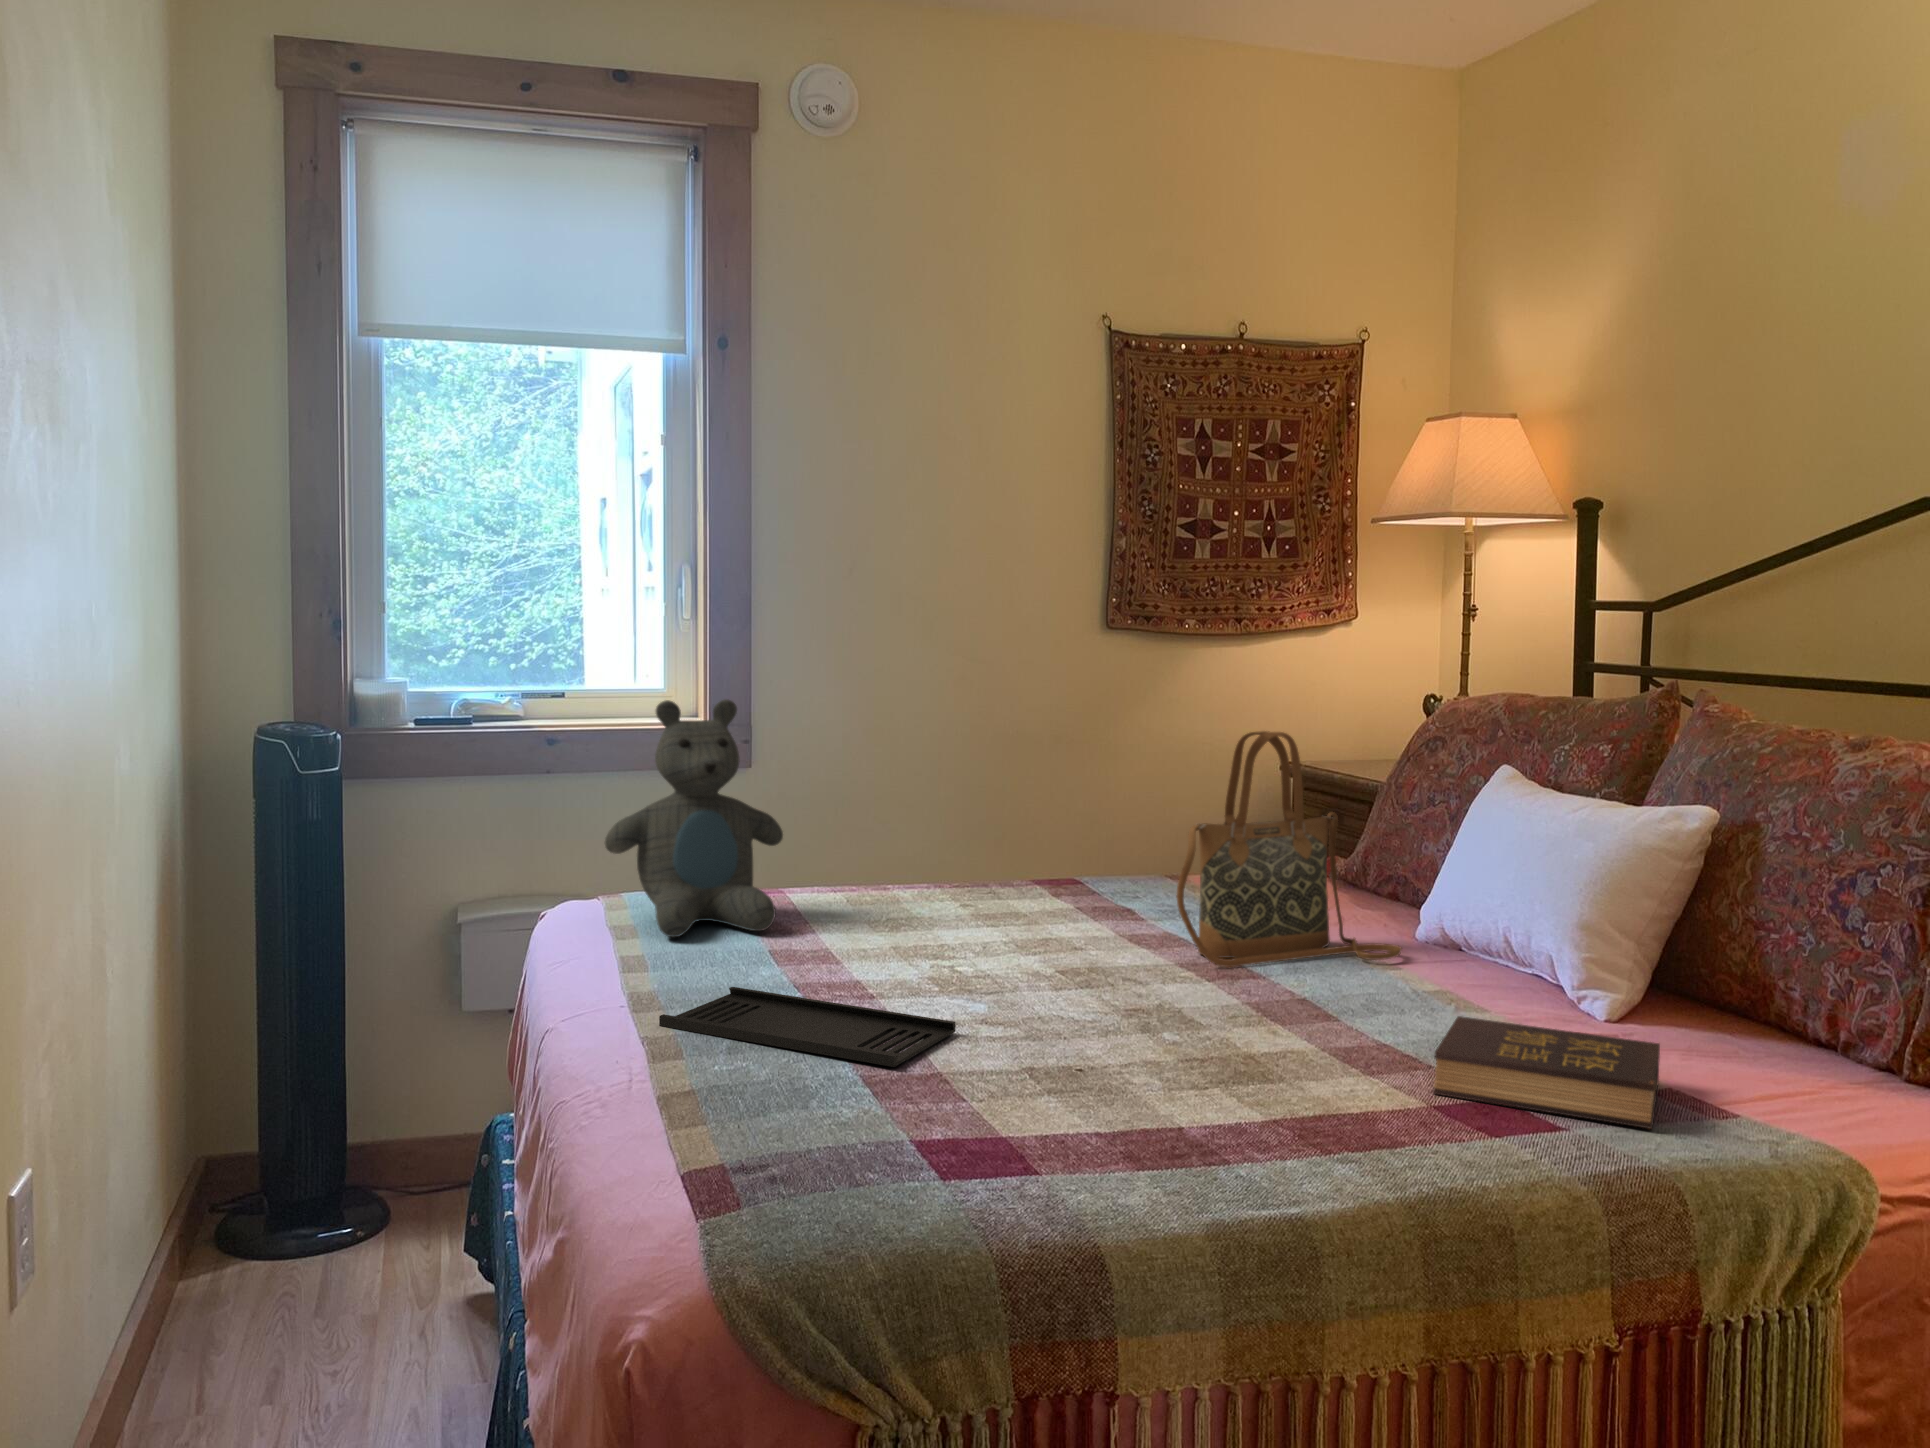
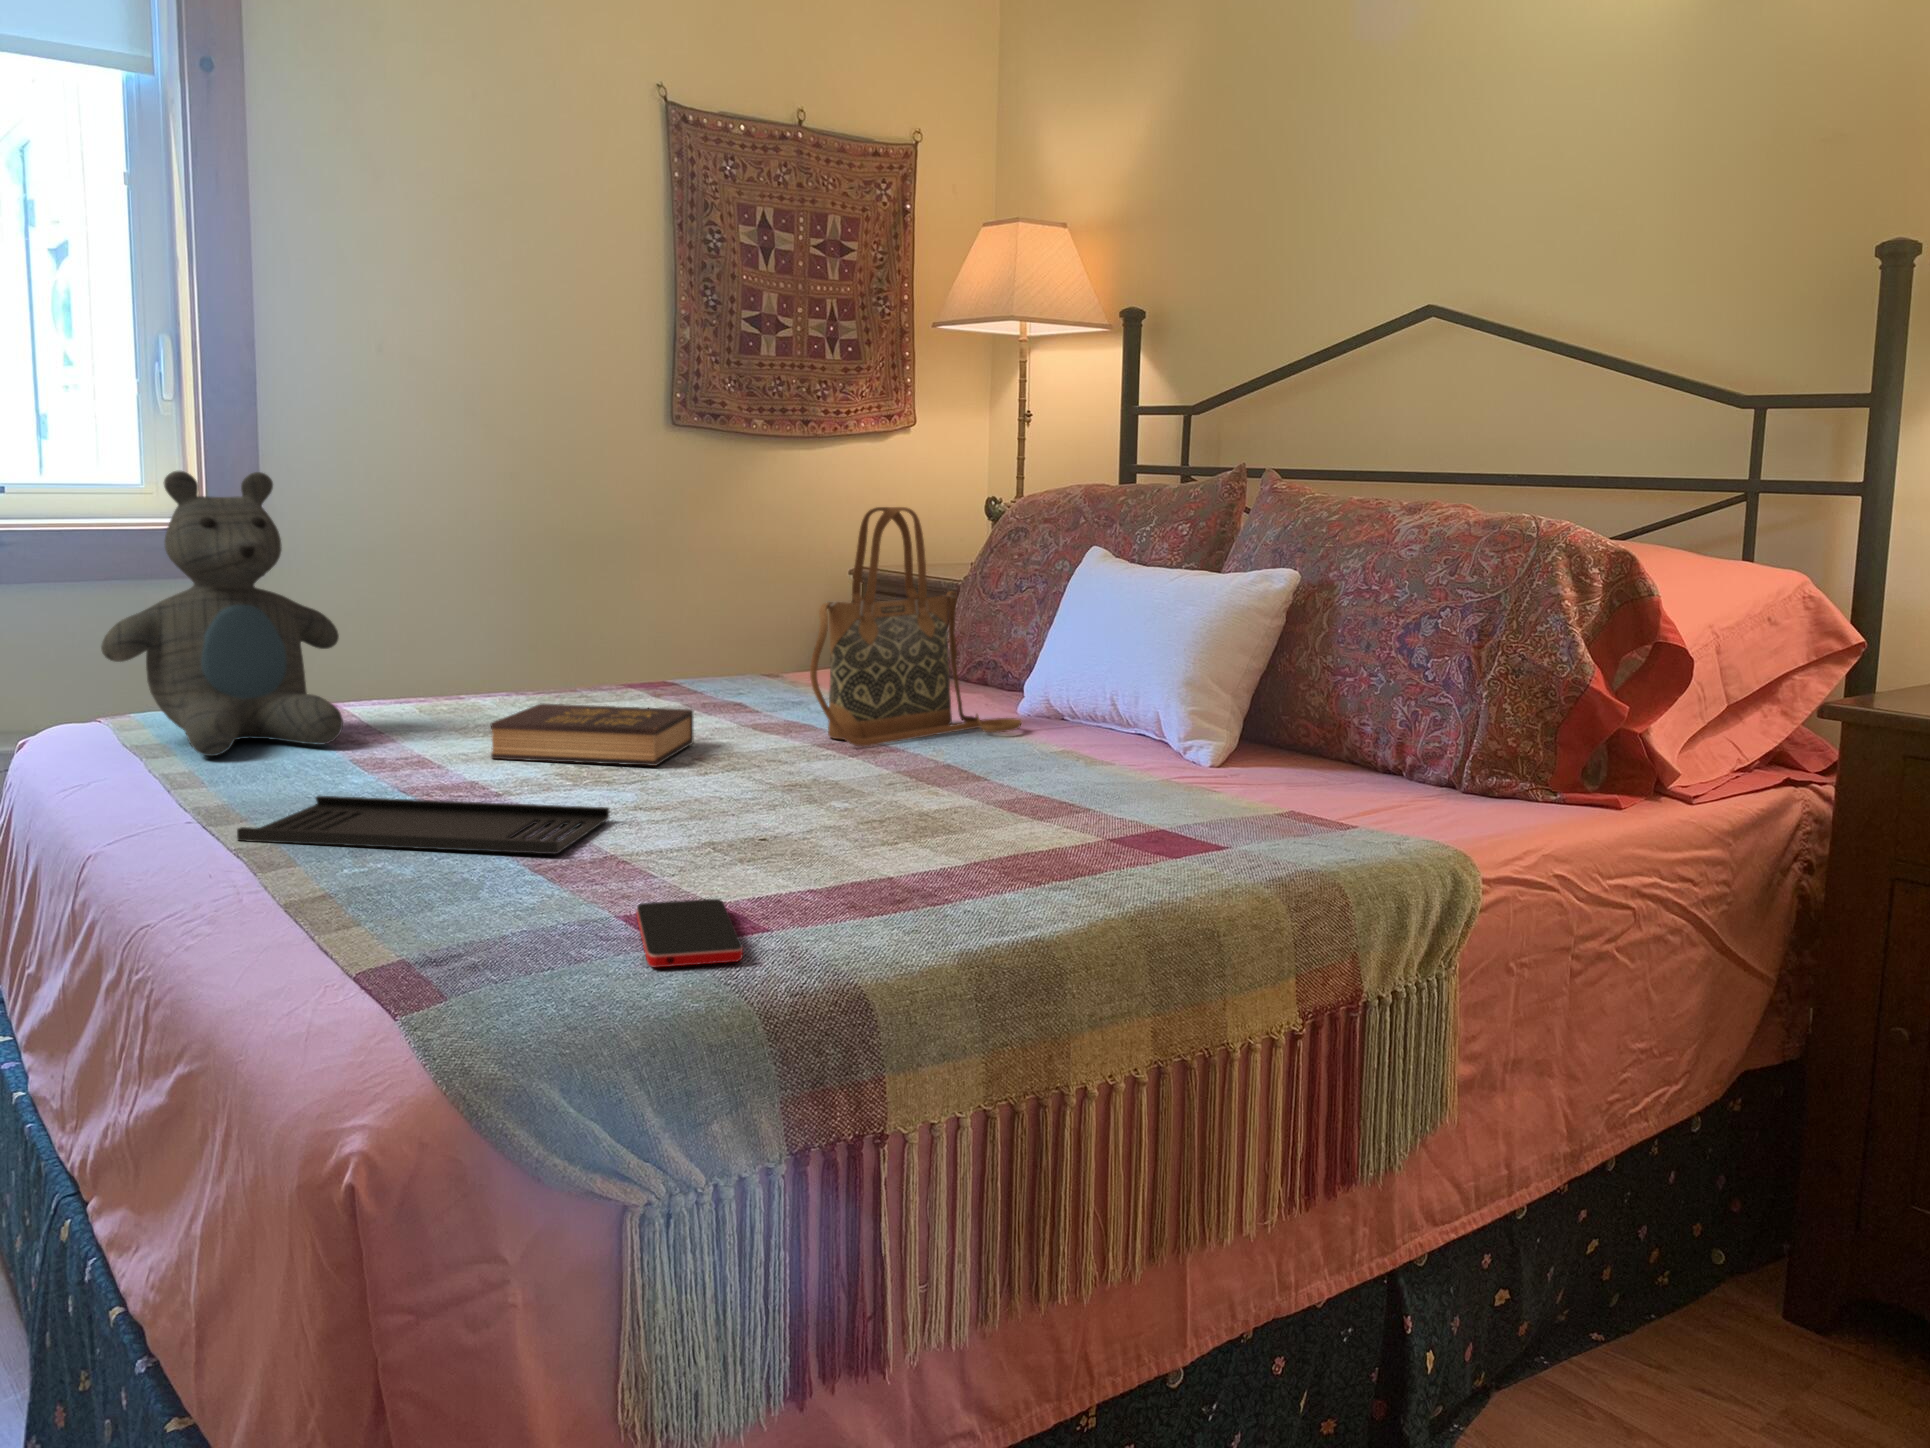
hardback book: present [1433,1016,1660,1129] -> present [491,704,693,766]
smartphone: none [918,1131,1008,1204] -> present [636,899,743,967]

